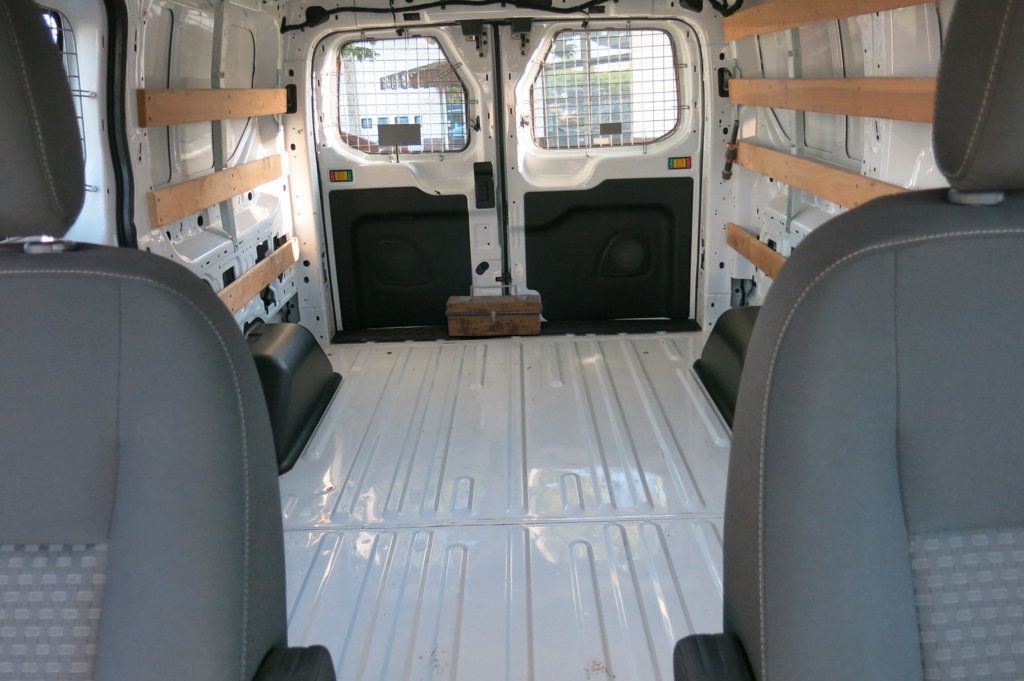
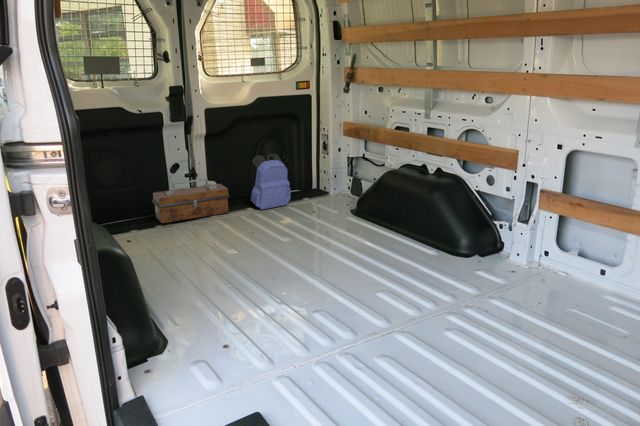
backpack: none [576,259,634,337] -> present [251,153,291,210]

